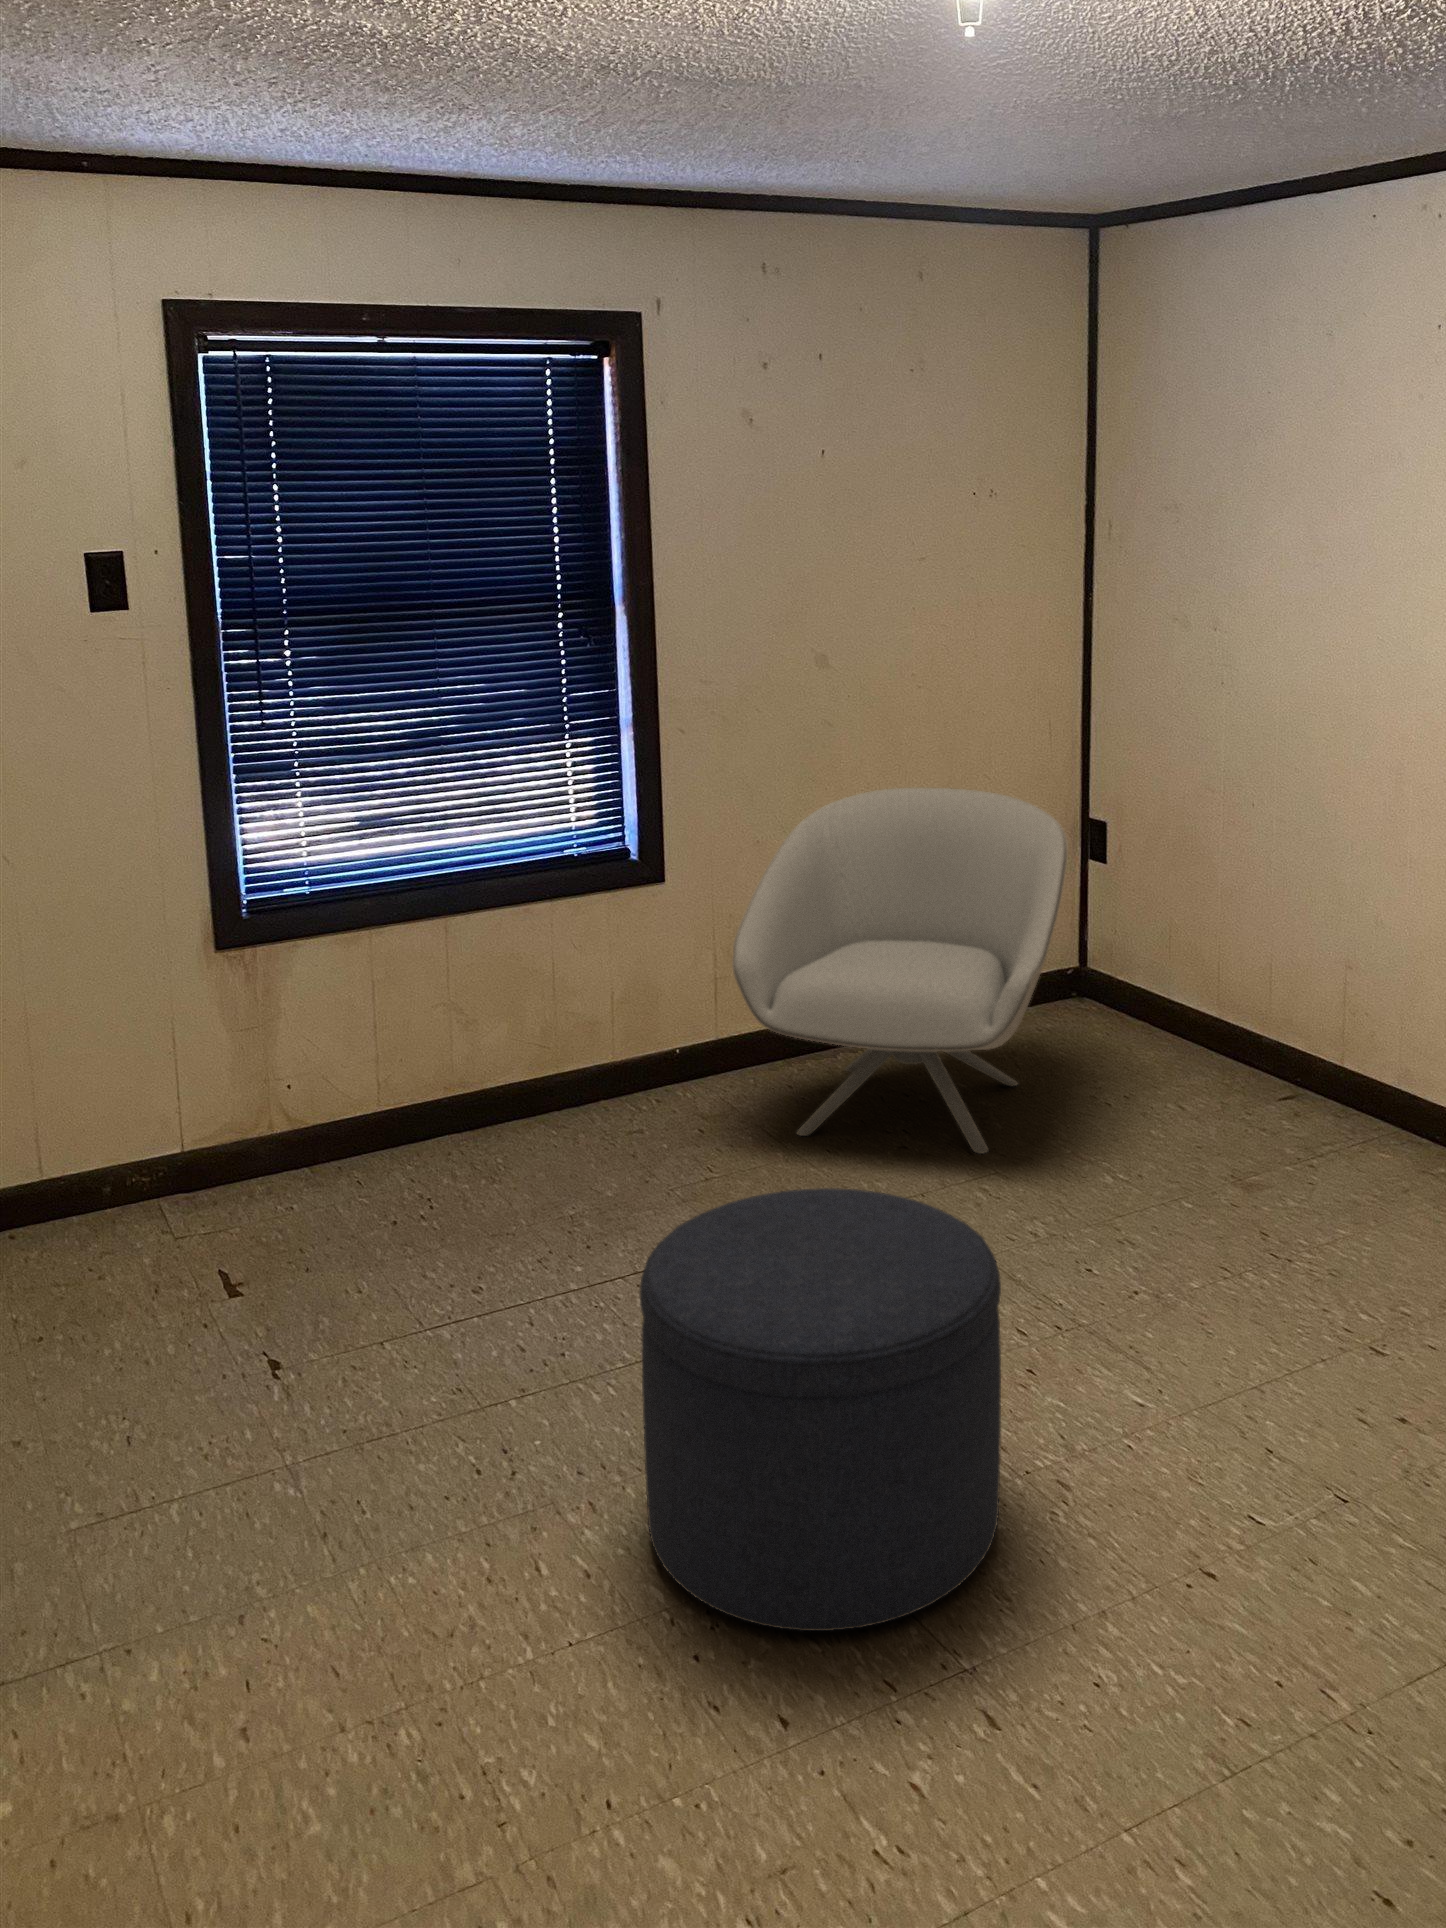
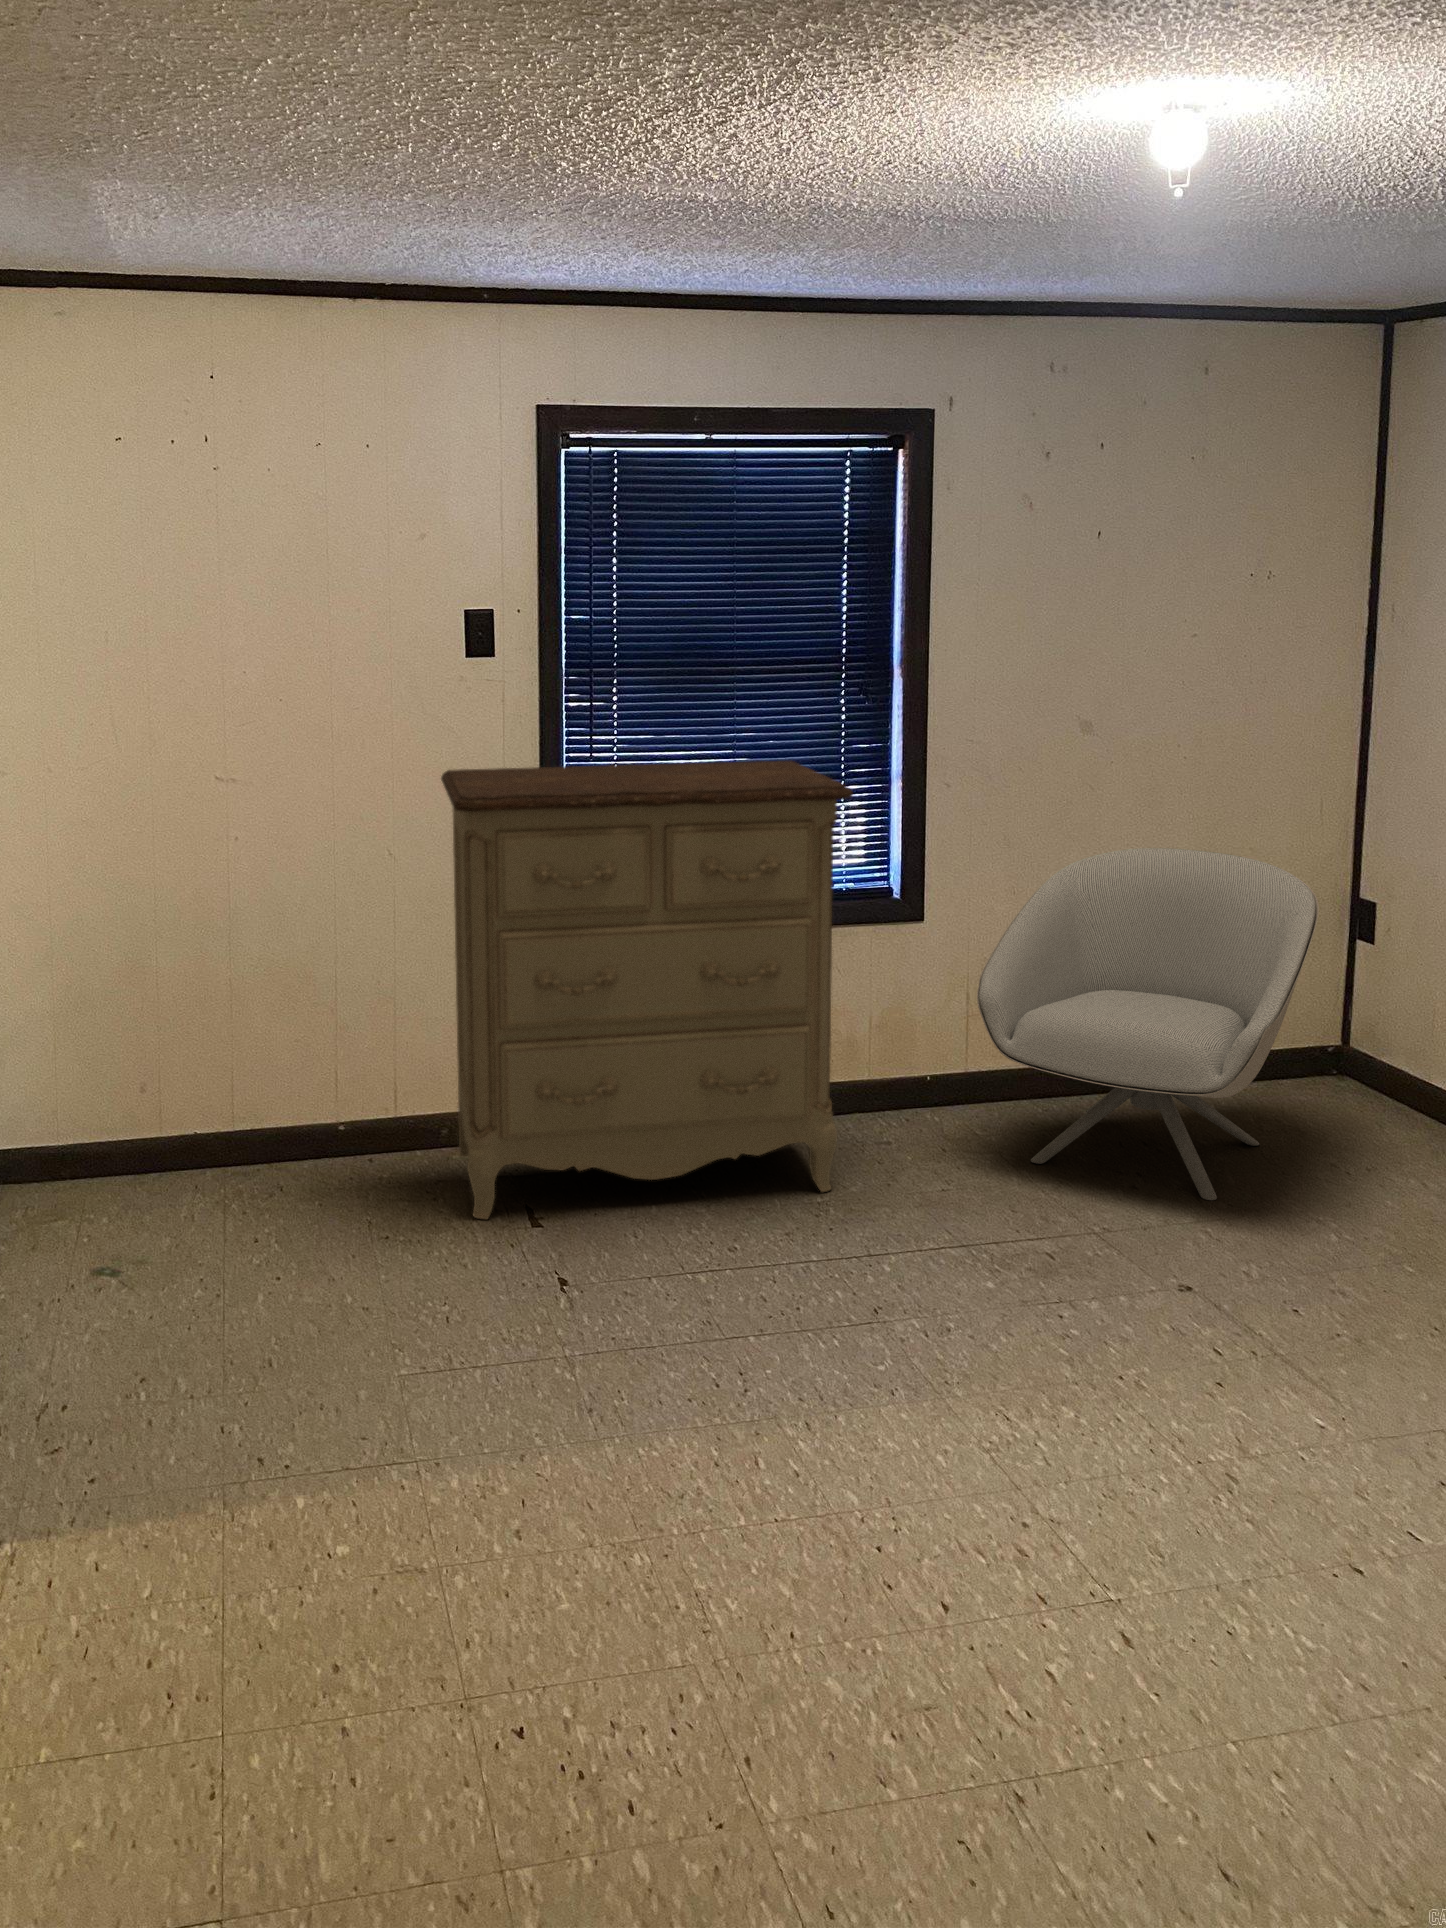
dresser: none [66,717,590,1302] -> present [441,760,853,1220]
ottoman: present [640,1188,1001,1631] -> none [850,1178,1173,1551]

